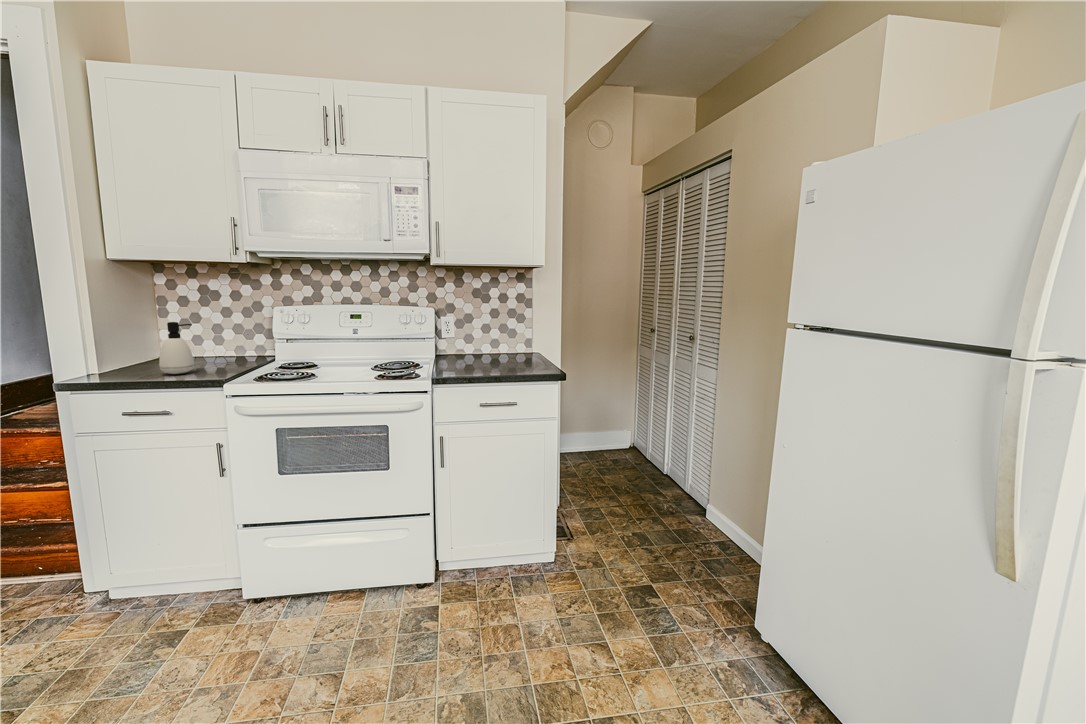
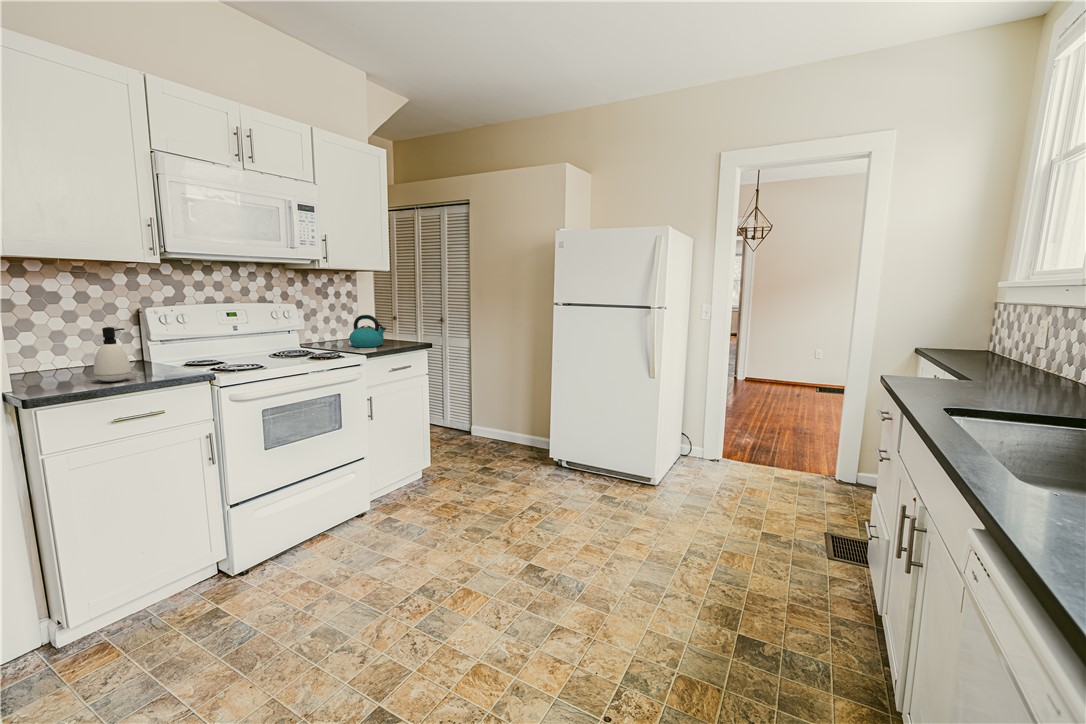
kettle: none [481,324,523,367] -> present [349,315,386,347]

